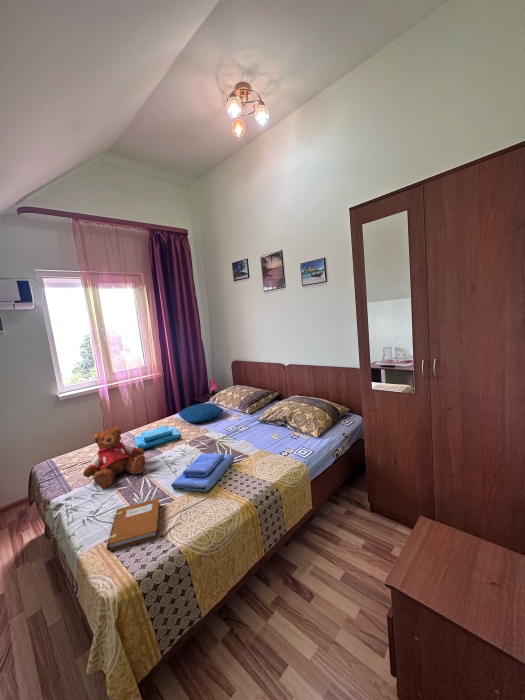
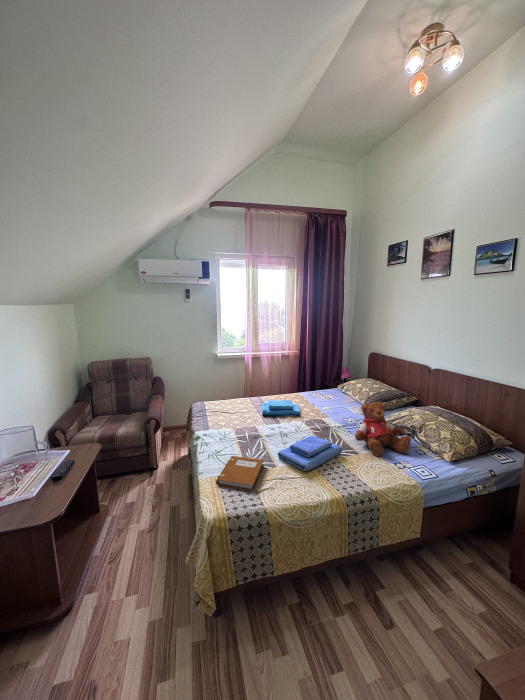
pillow: present [179,403,223,422] -> none [305,388,348,406]
teddy bear: present [83,427,145,488] -> present [355,402,411,456]

